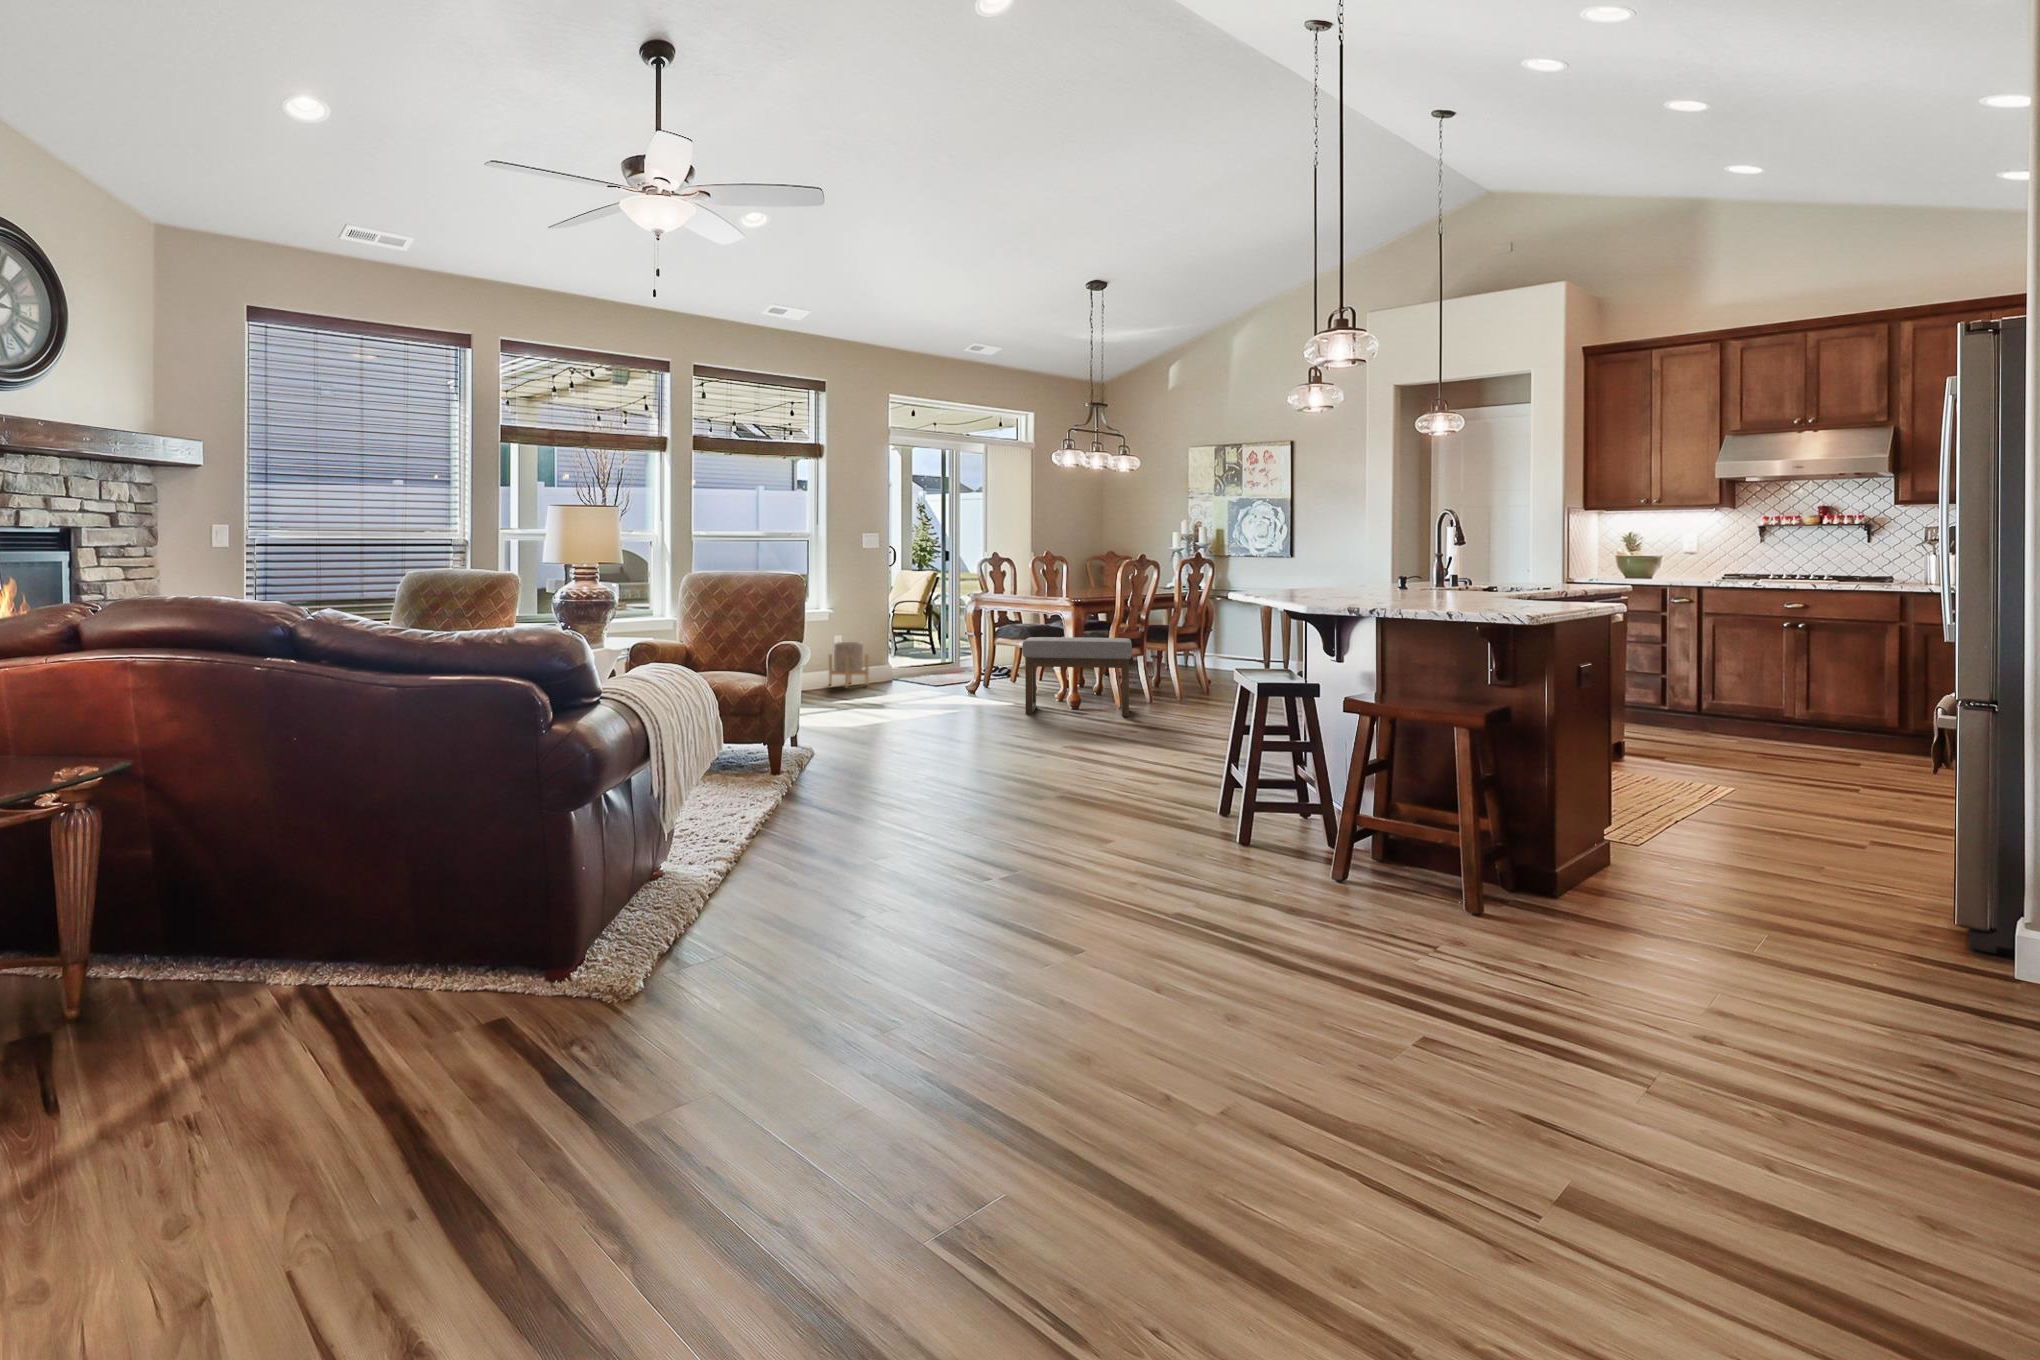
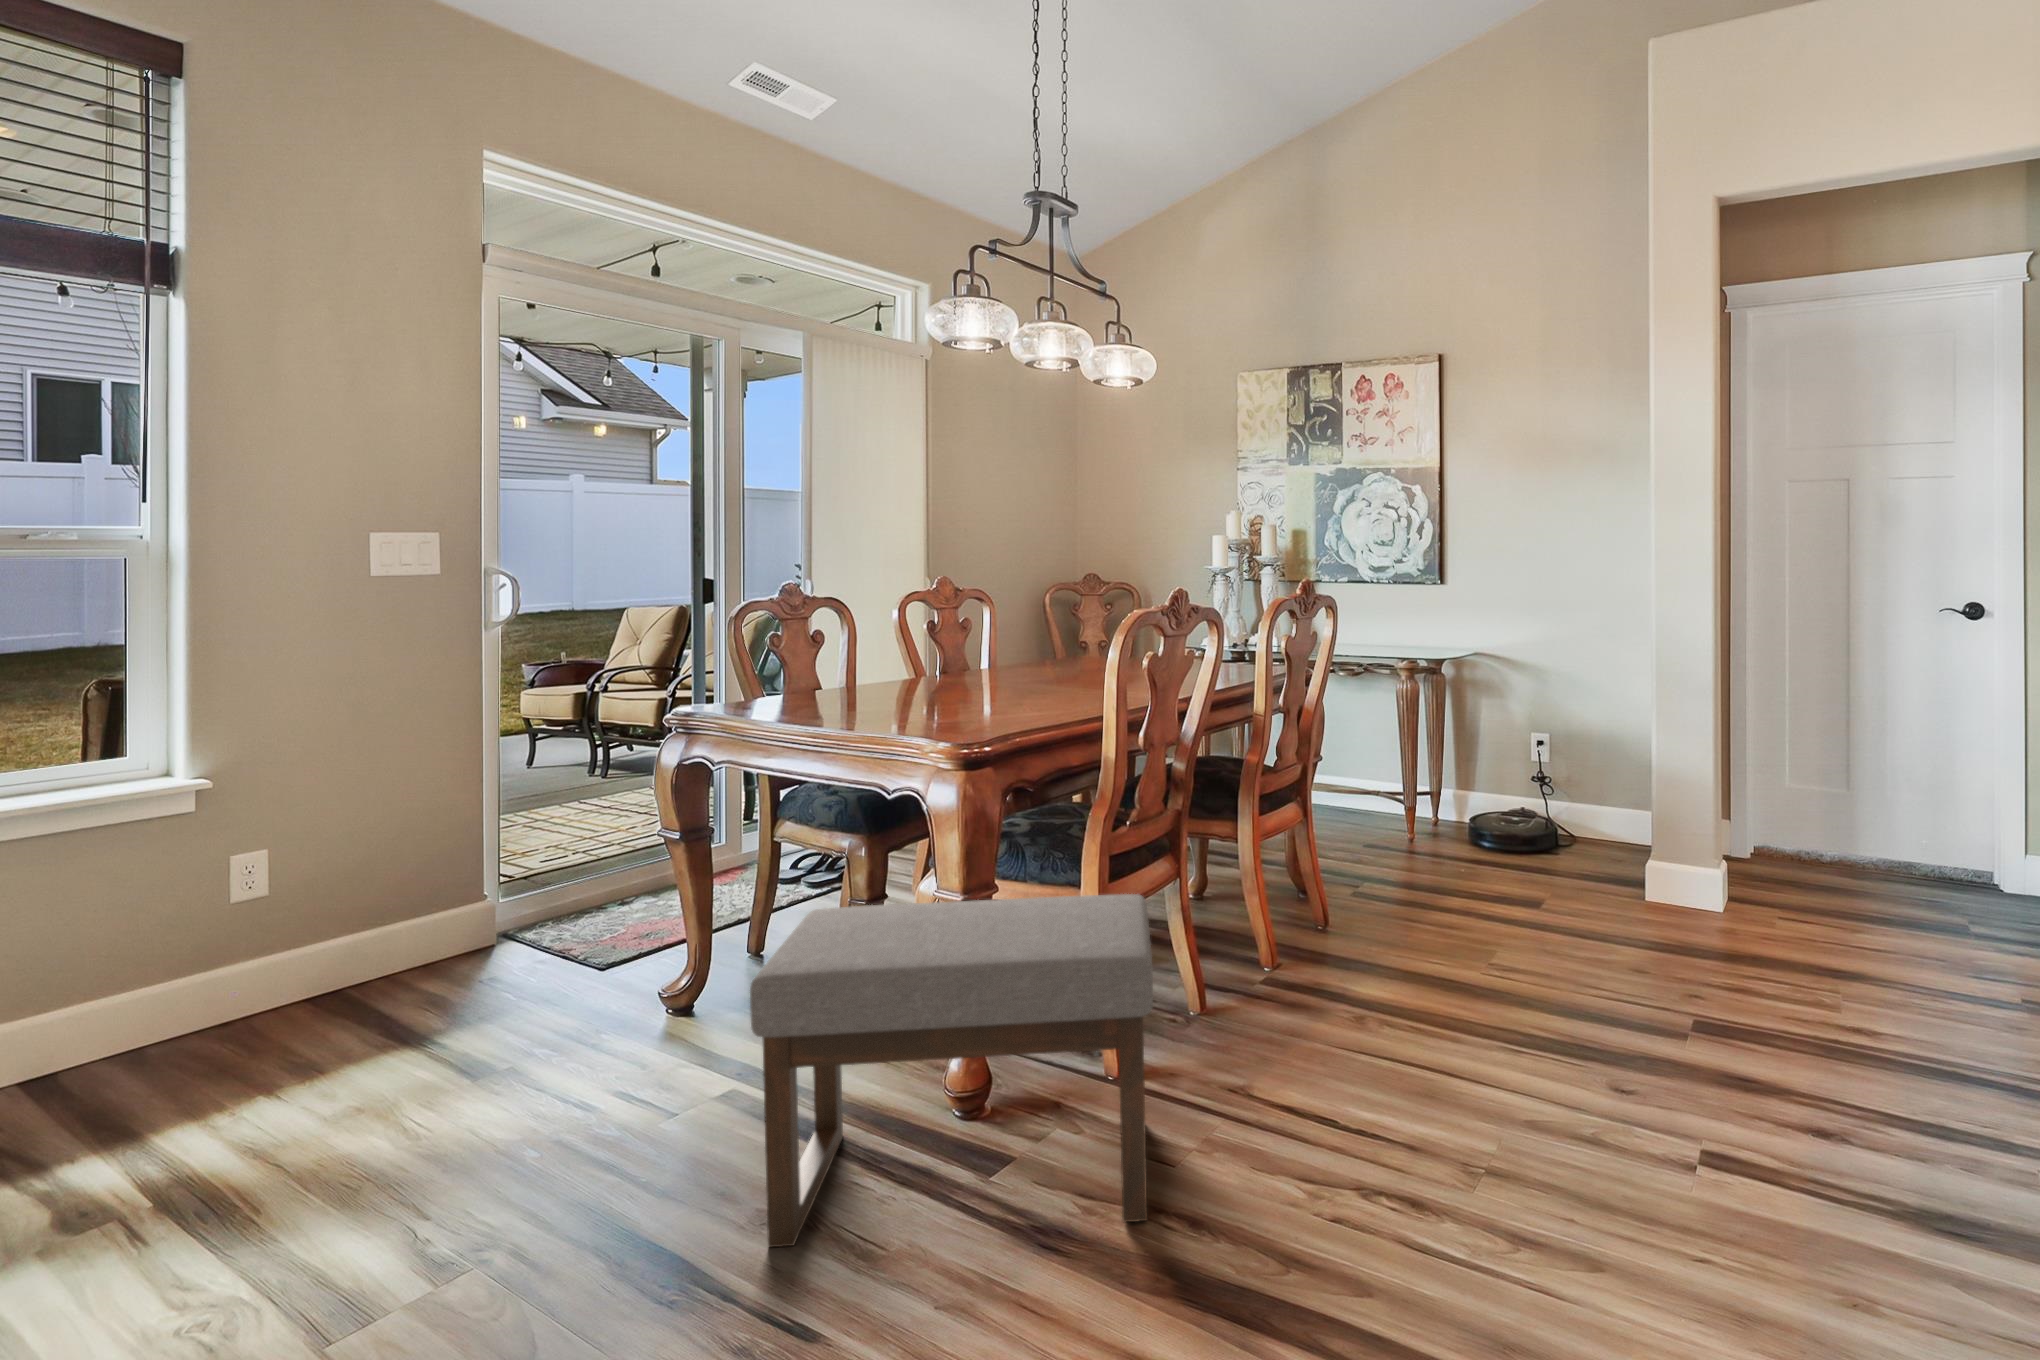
planter: present [829,642,869,687] -> none [270,865,409,1025]

